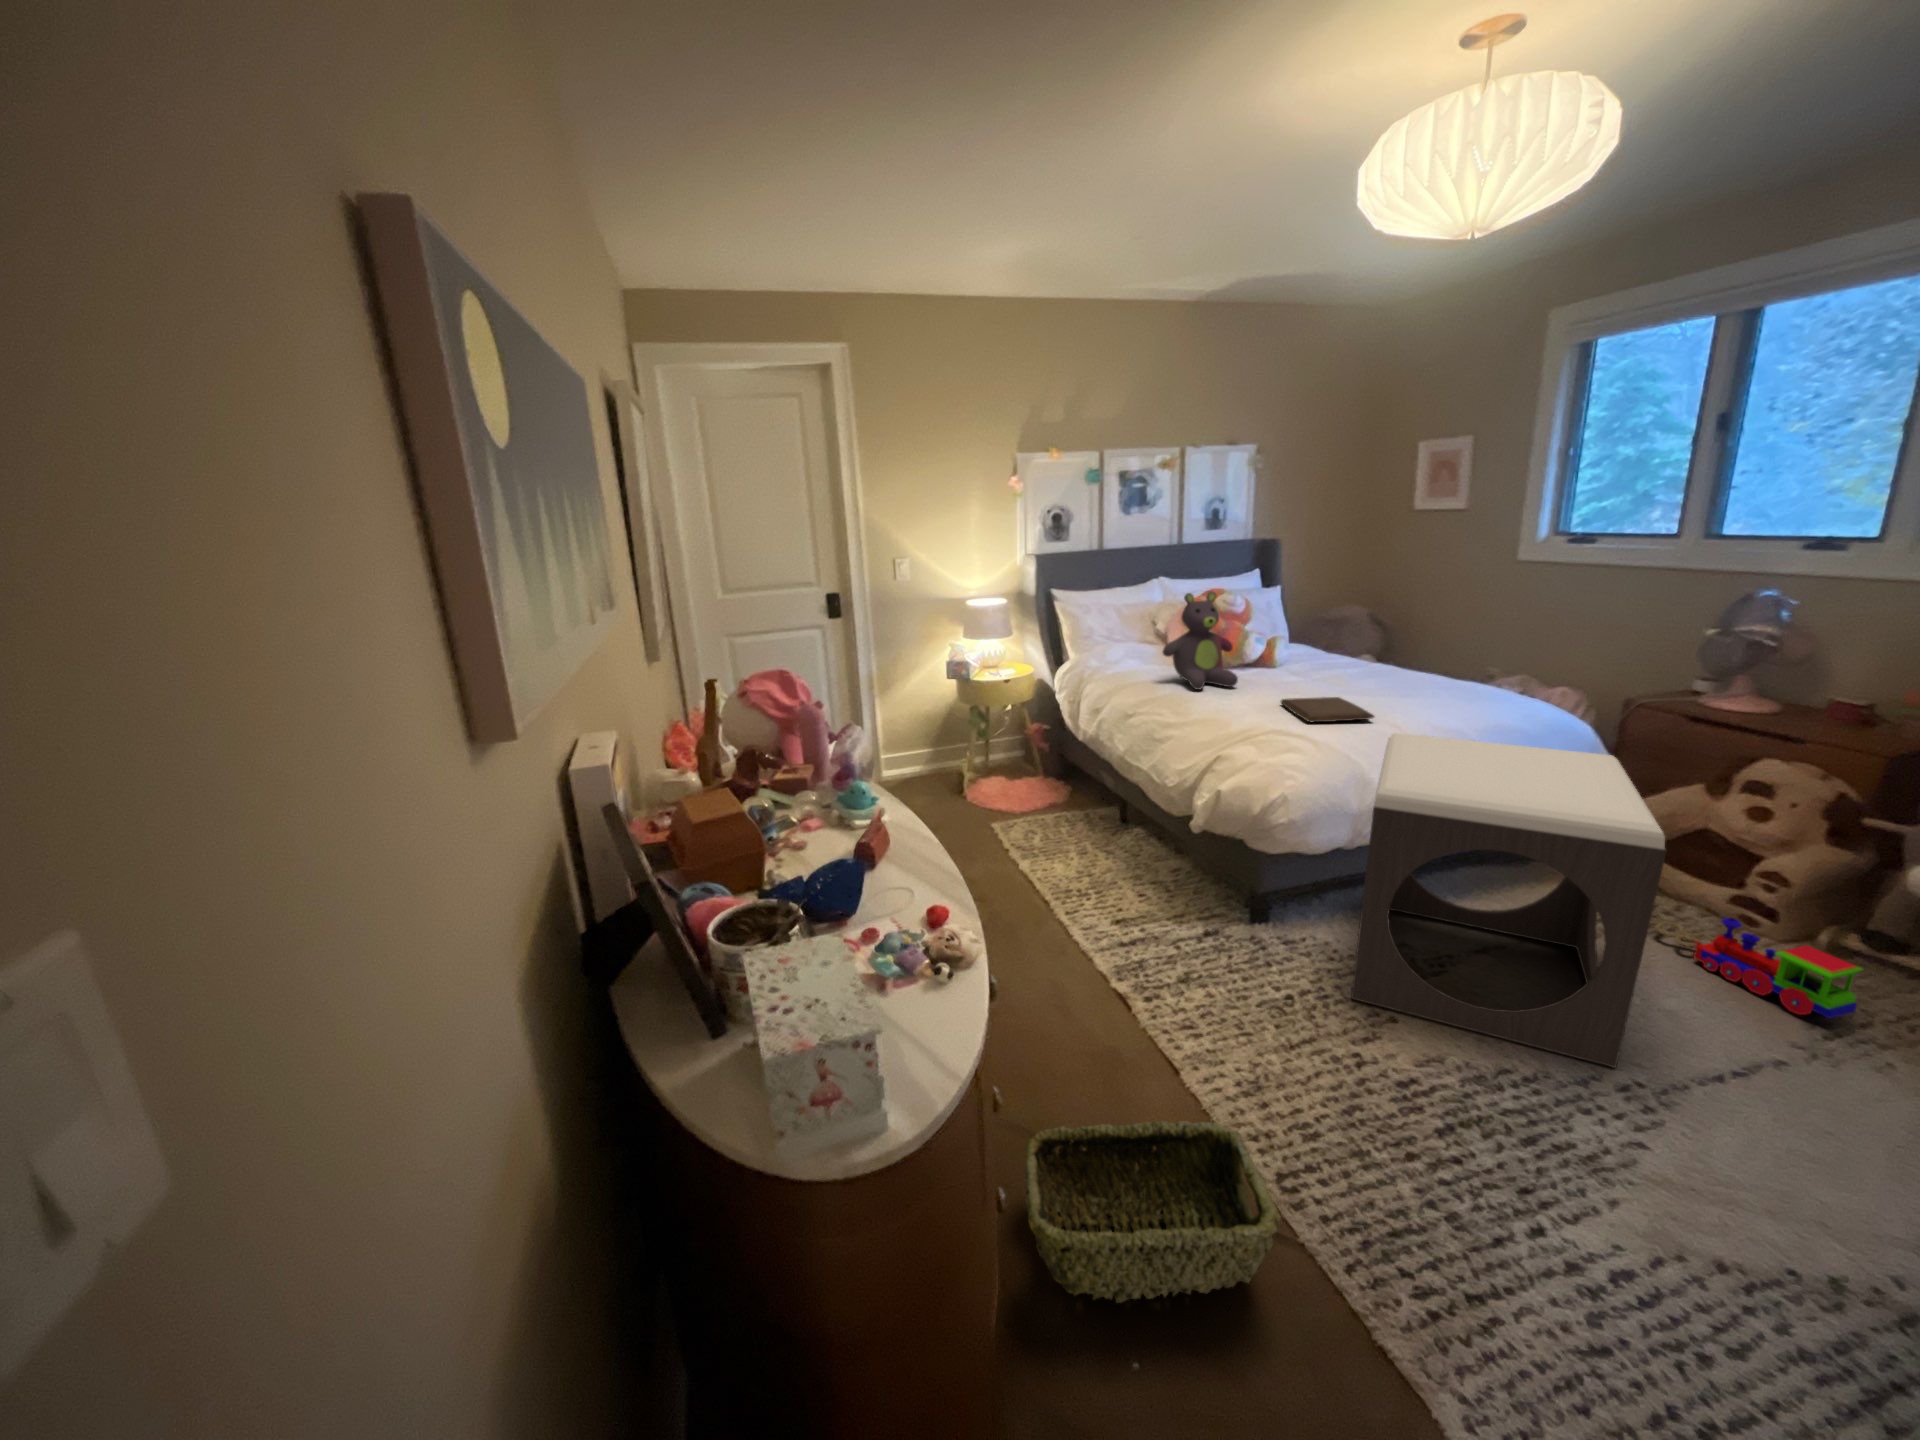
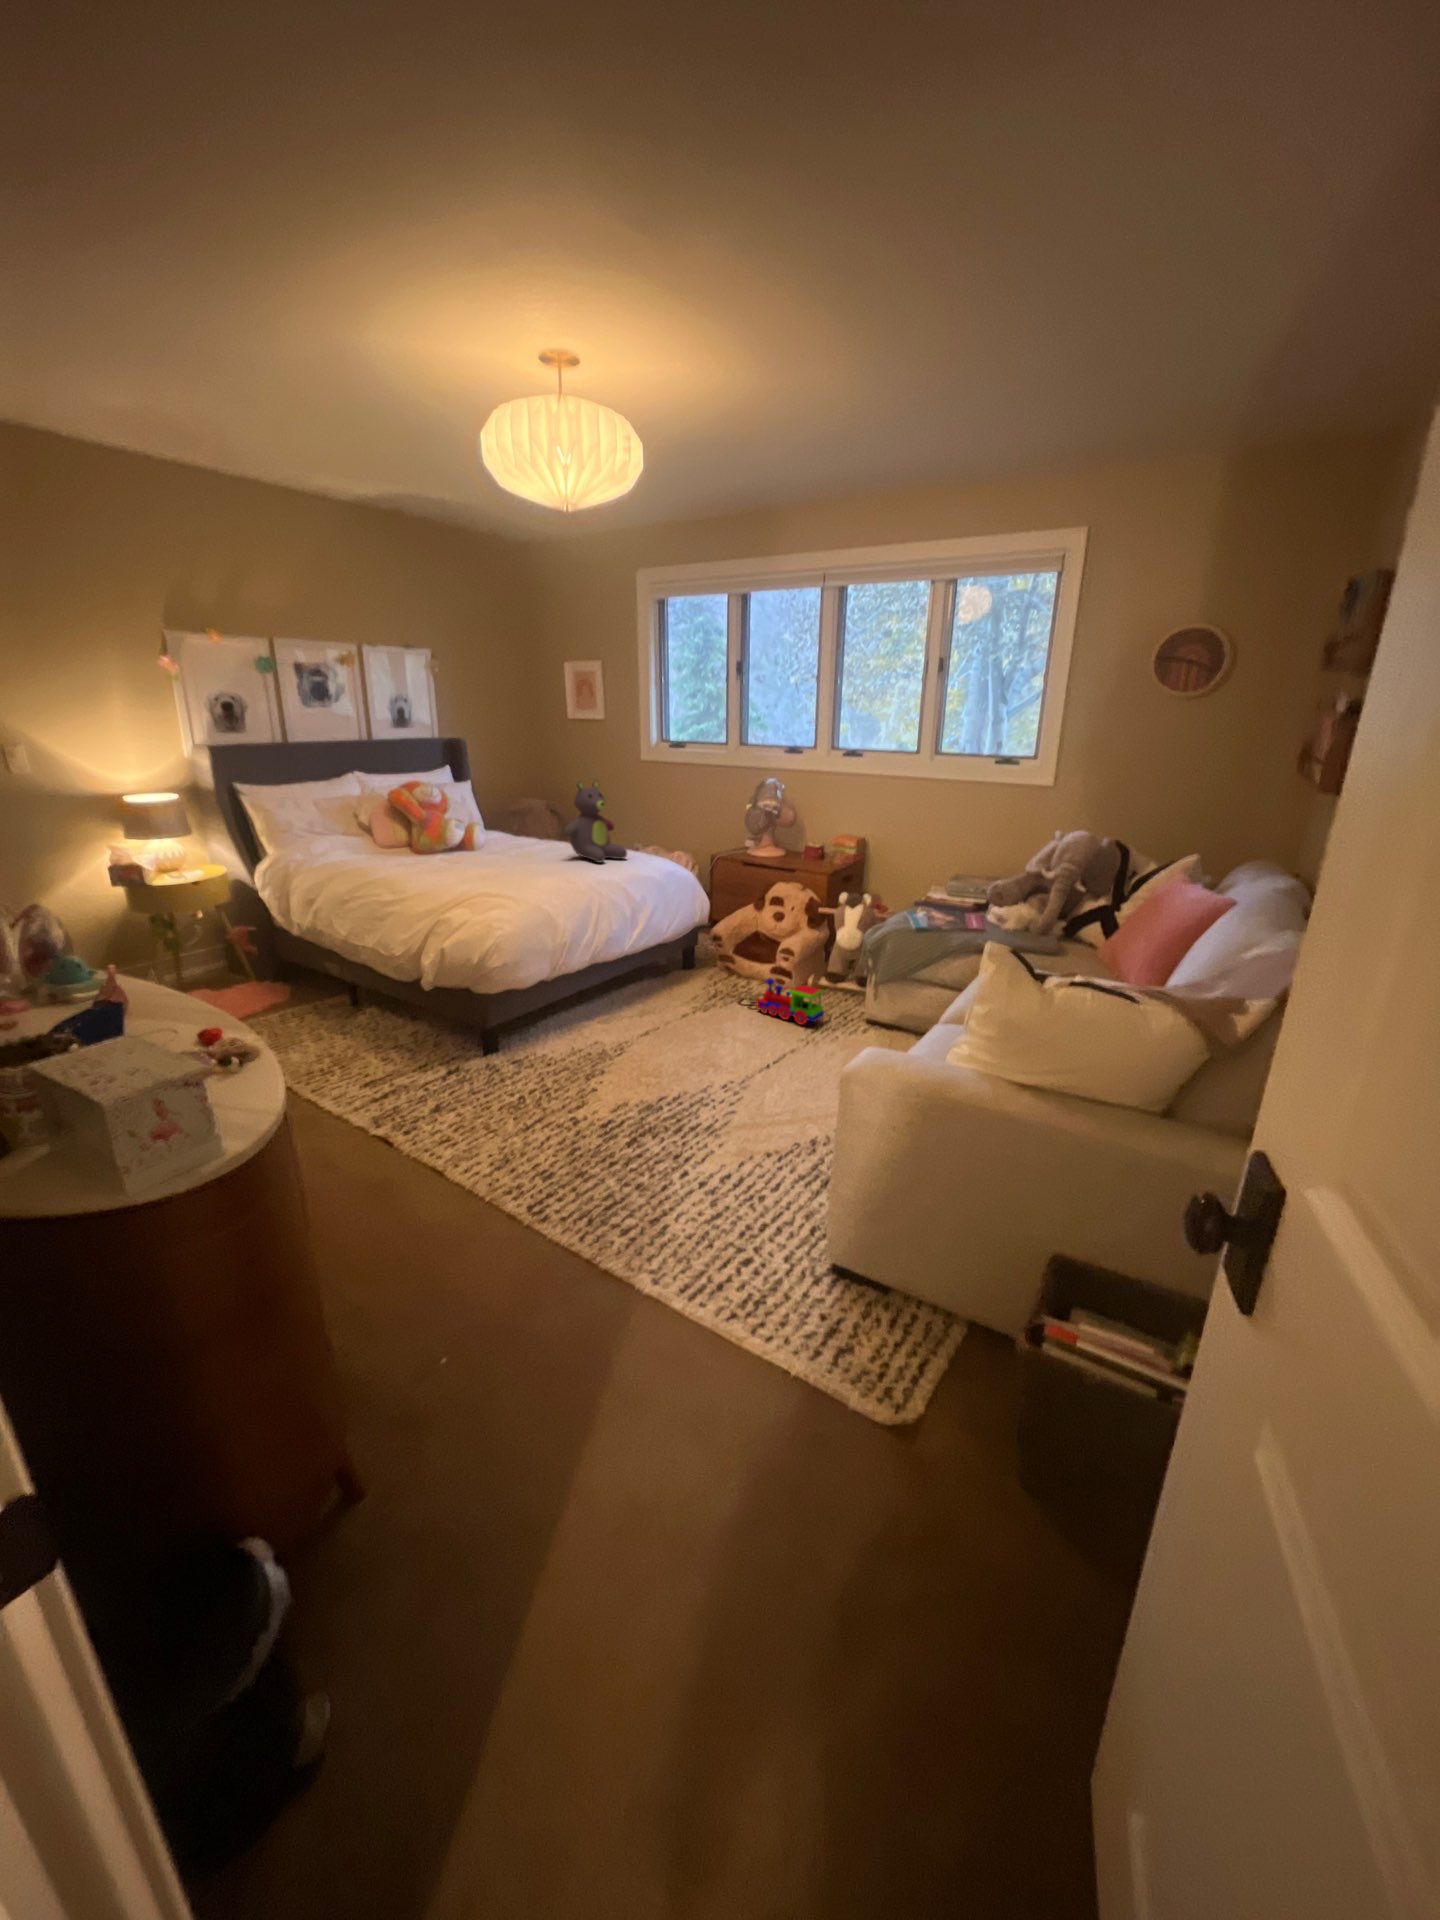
stuffed bear: present [1163,592,1238,690] -> present [564,780,627,863]
book: present [1281,697,1374,722] -> none [482,865,554,885]
footstool: present [1351,733,1666,1068] -> none [558,883,724,1085]
woven basket: present [1025,1121,1280,1303] -> none [319,1179,532,1338]

